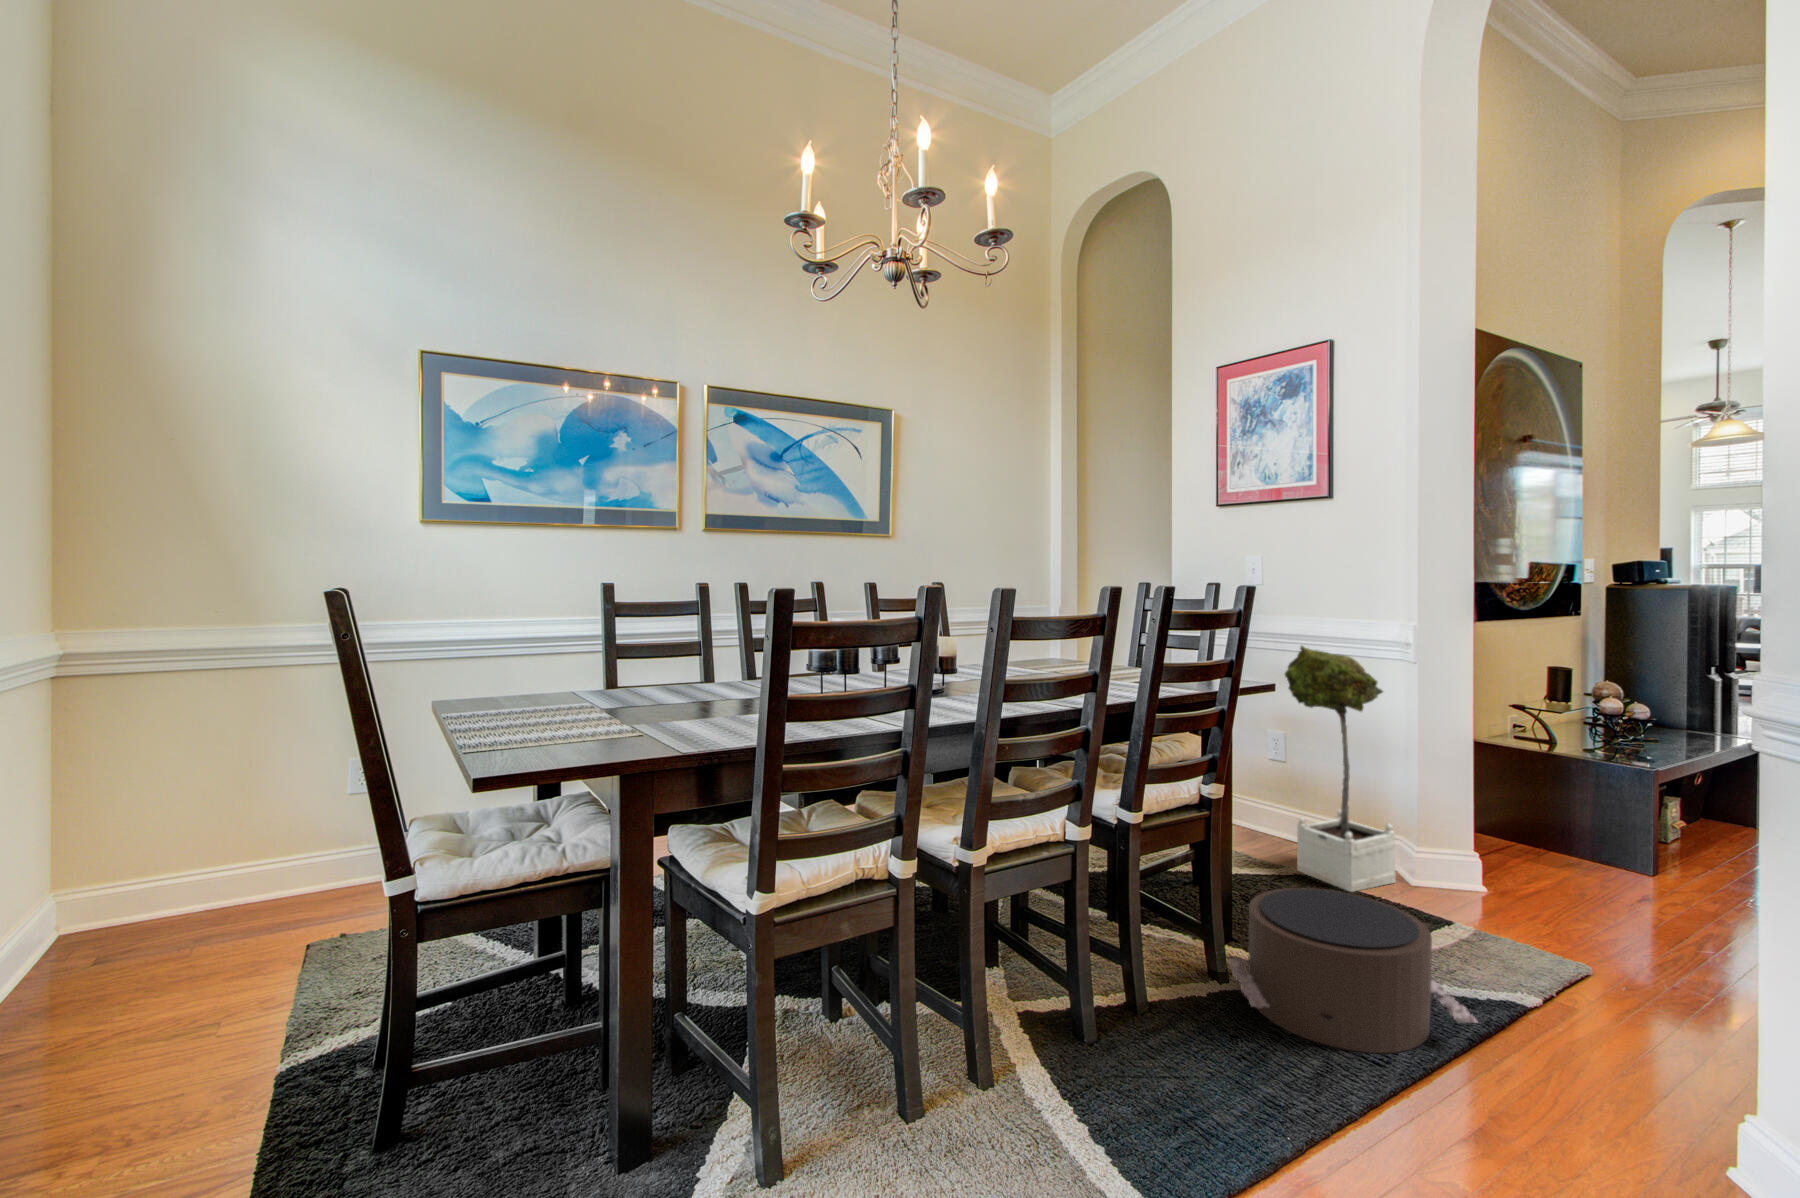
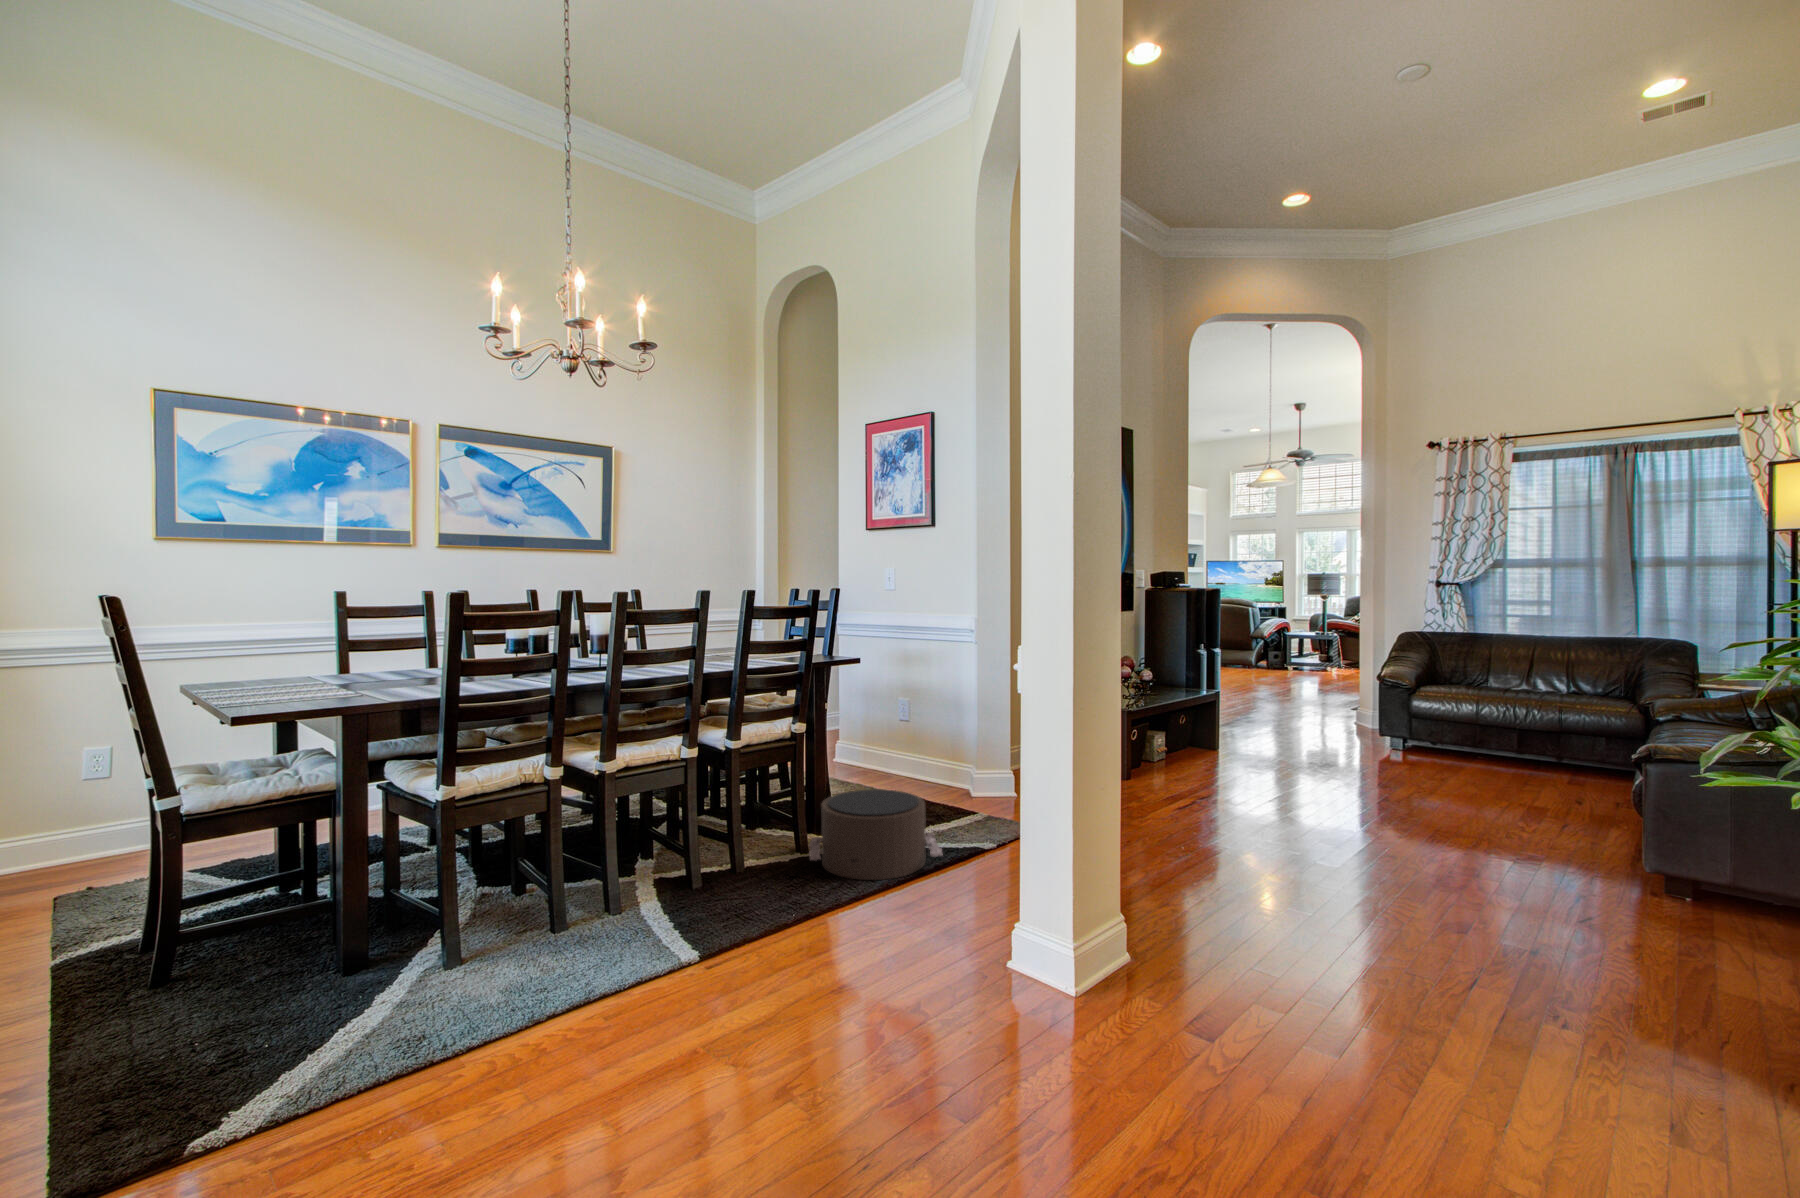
potted tree: present [1285,646,1396,892] -> none [897,631,967,801]

